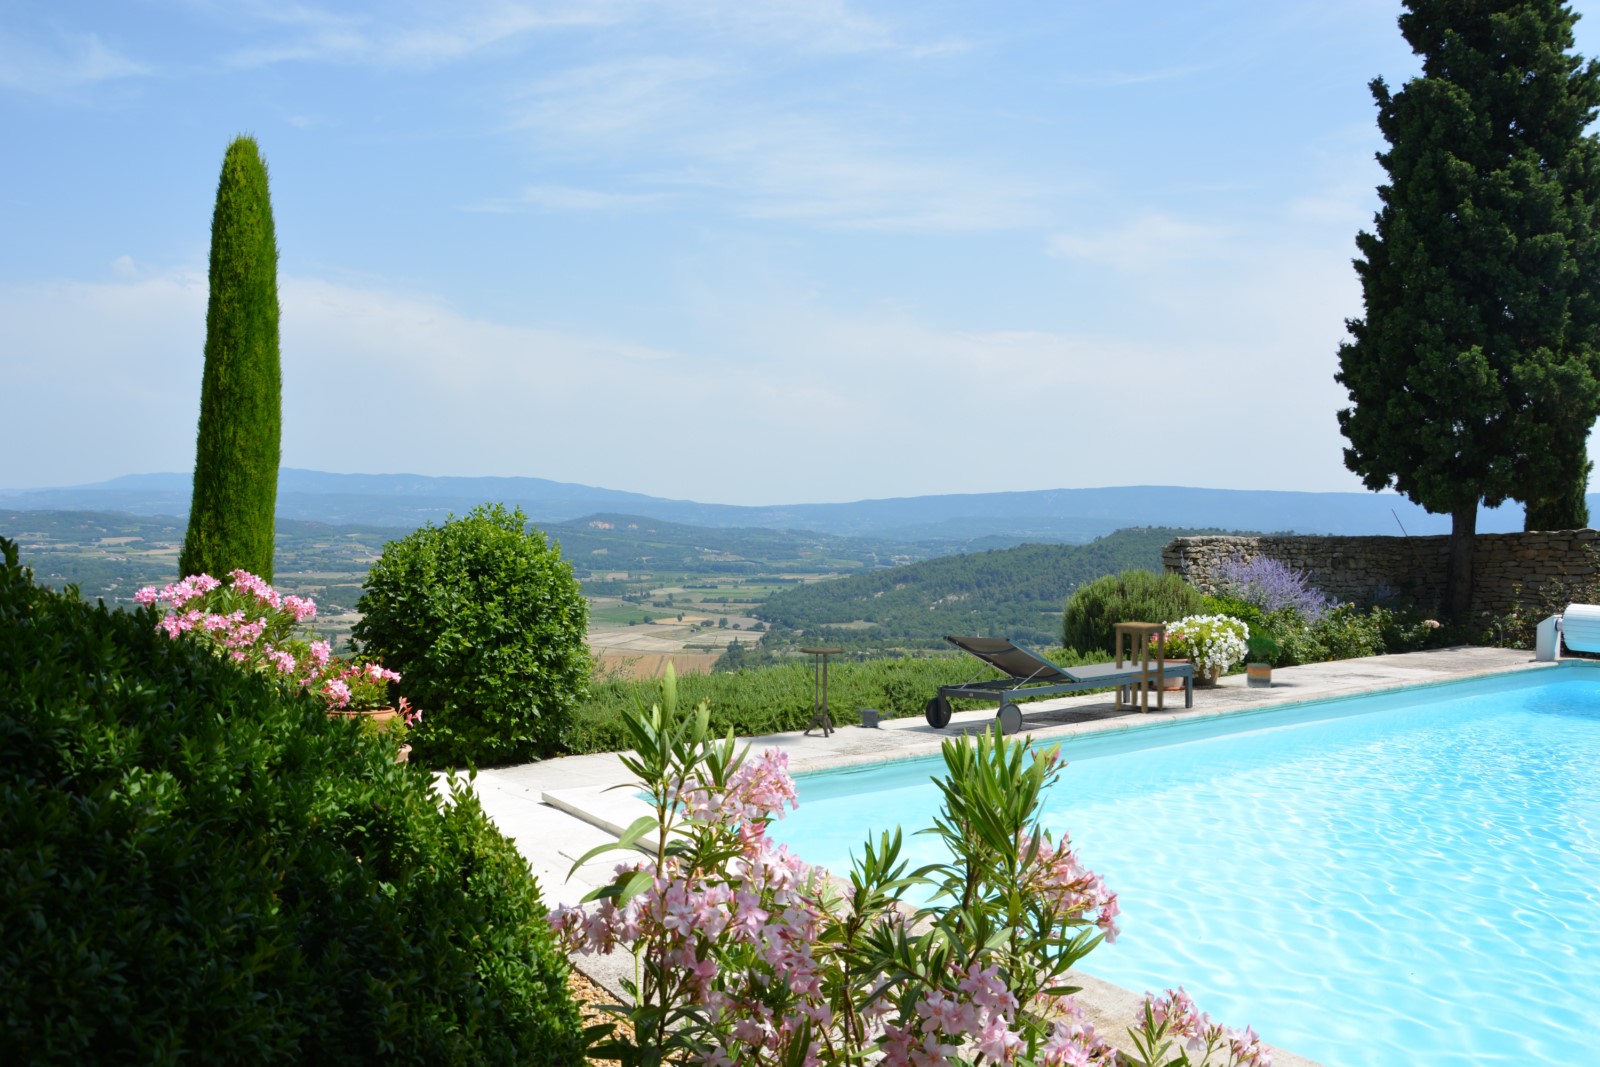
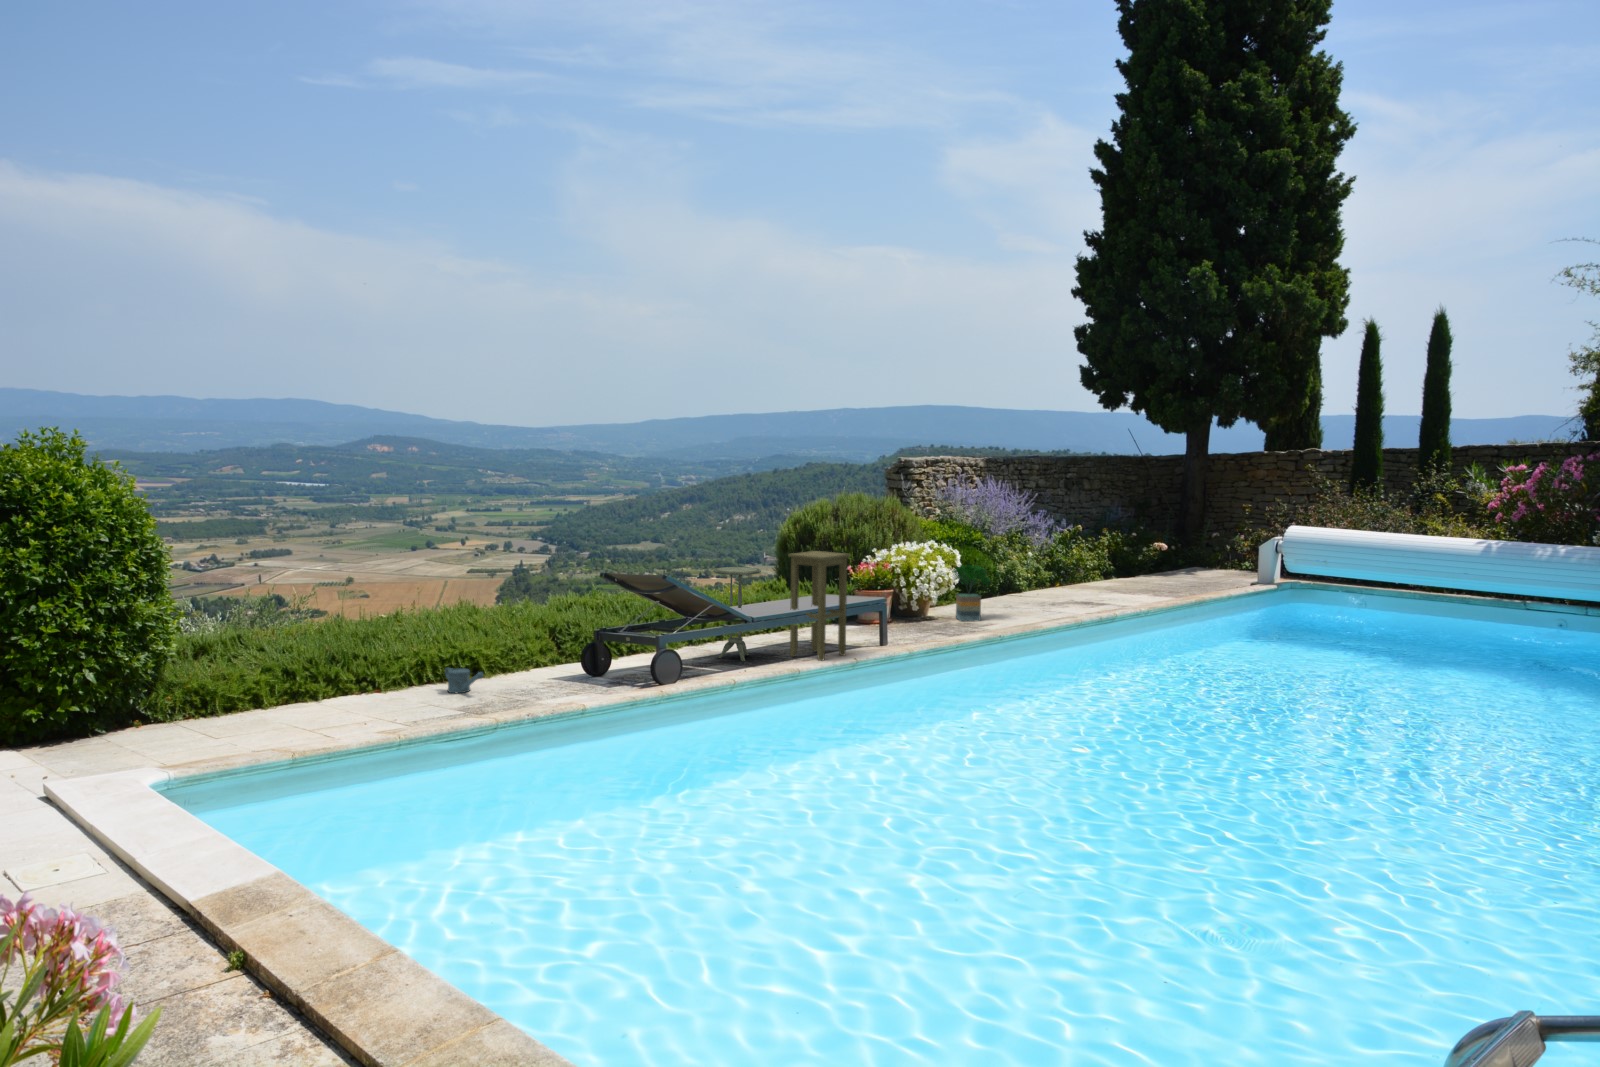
side table: present [800,647,845,738] -> present [713,567,761,661]

